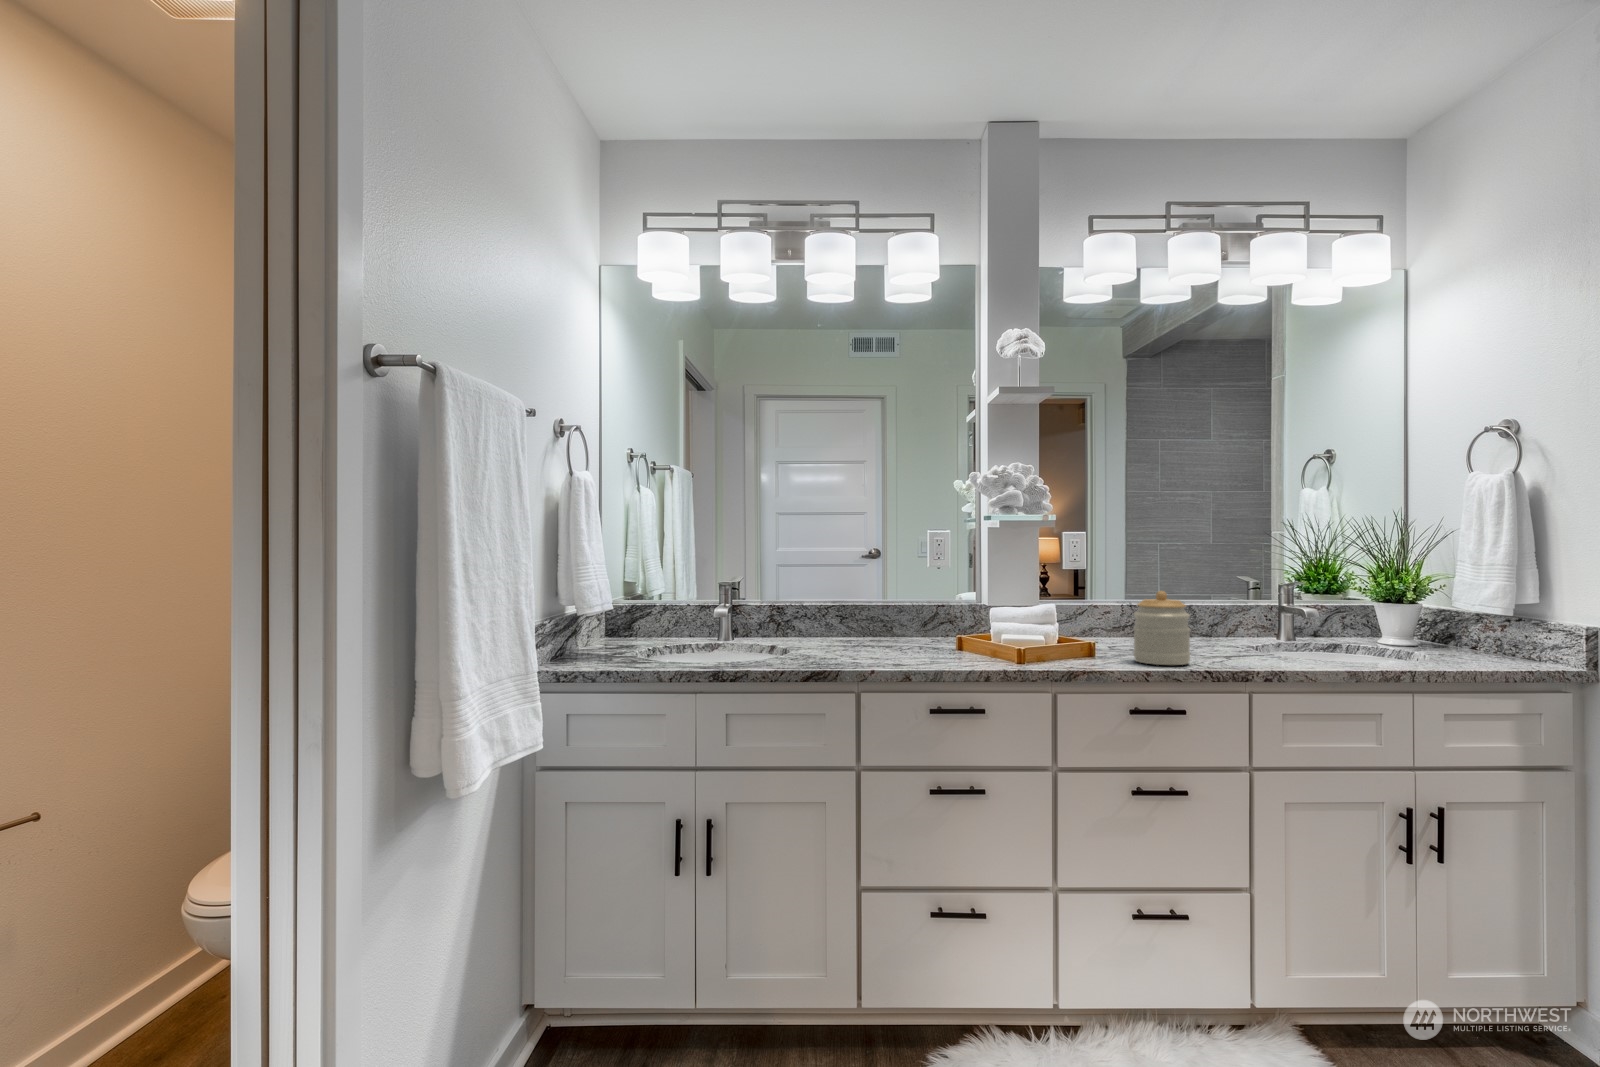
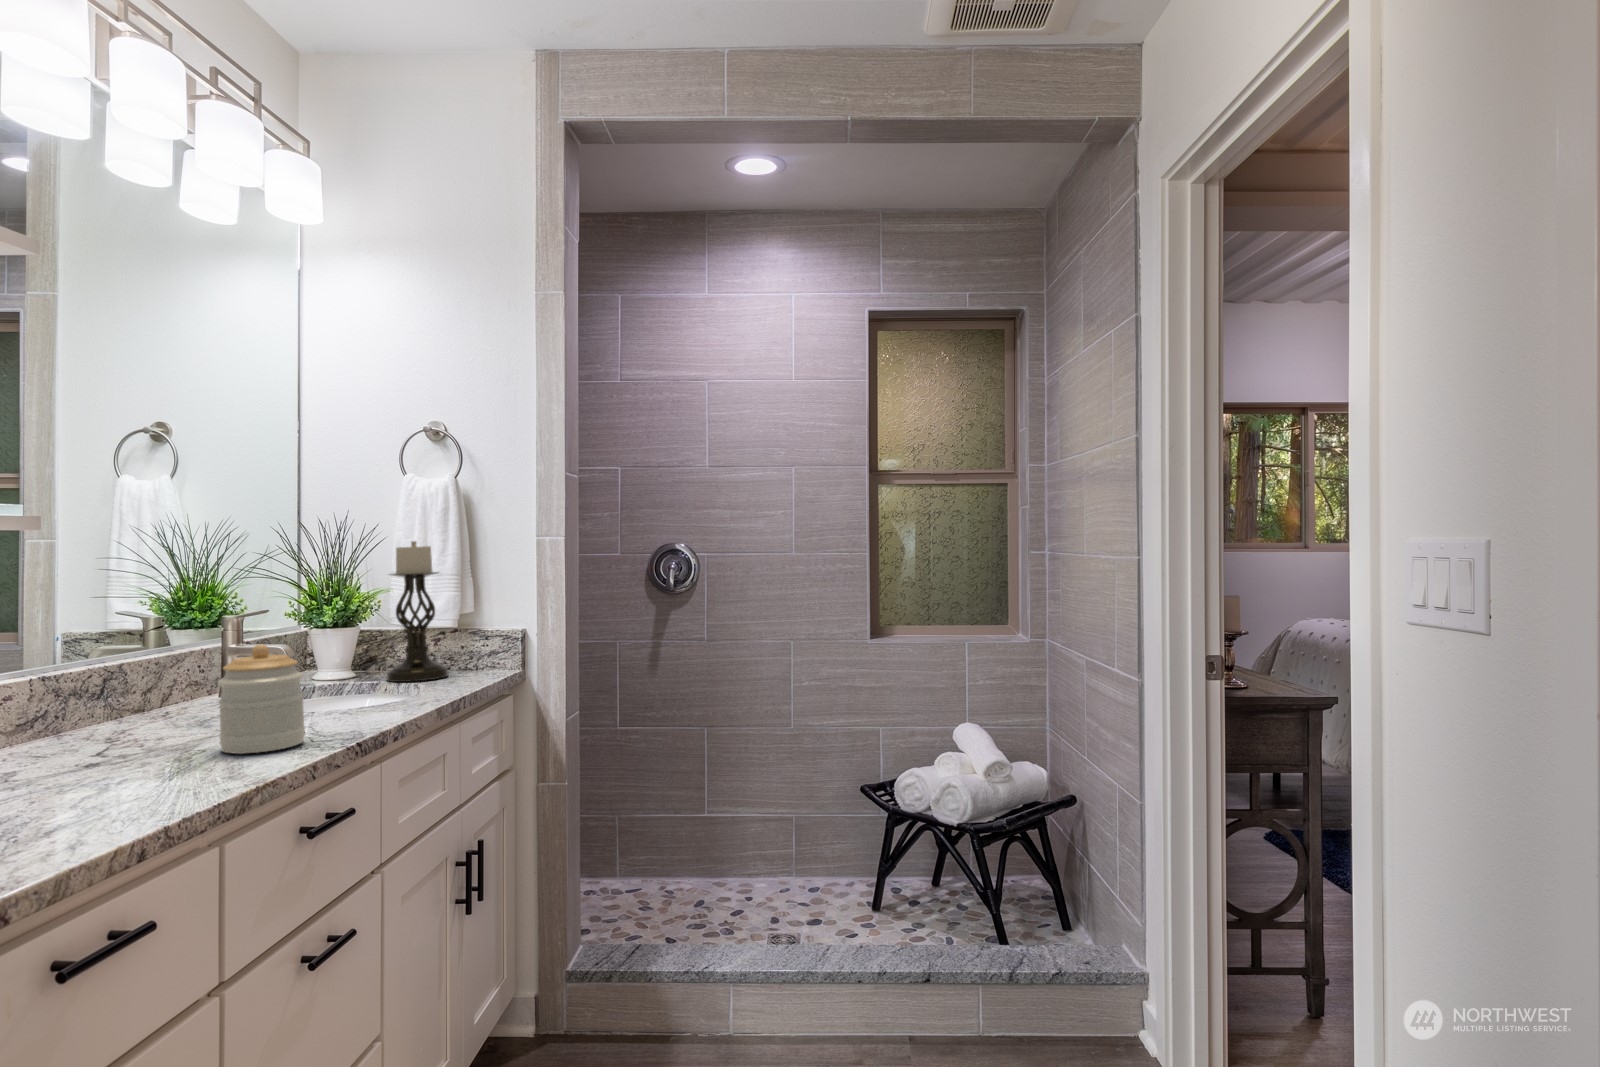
candle holder: none [1418,522,1491,661] -> present [386,541,448,682]

